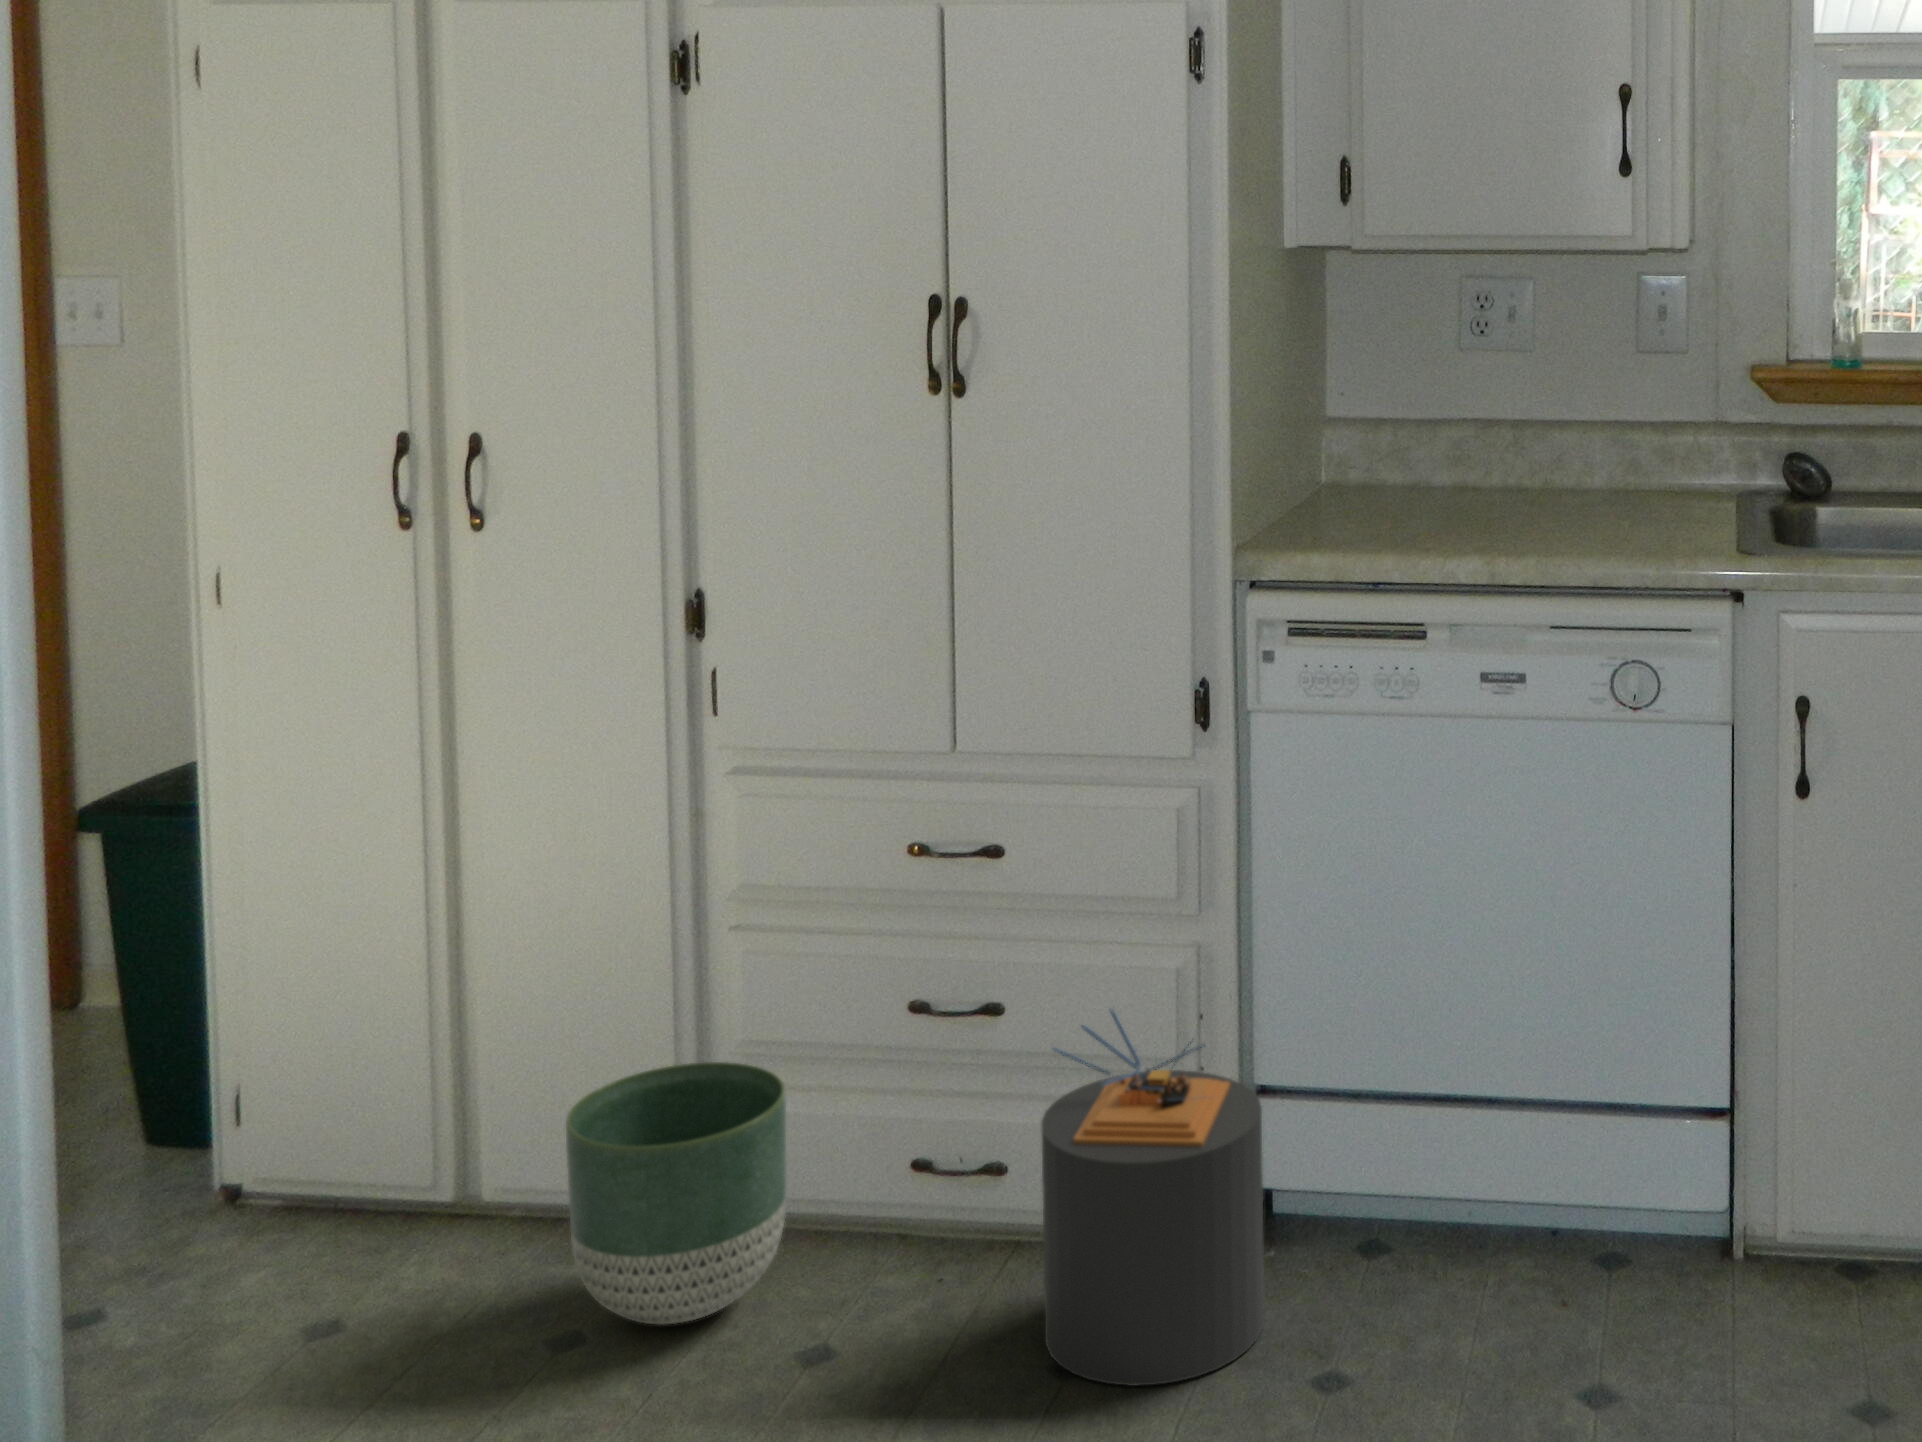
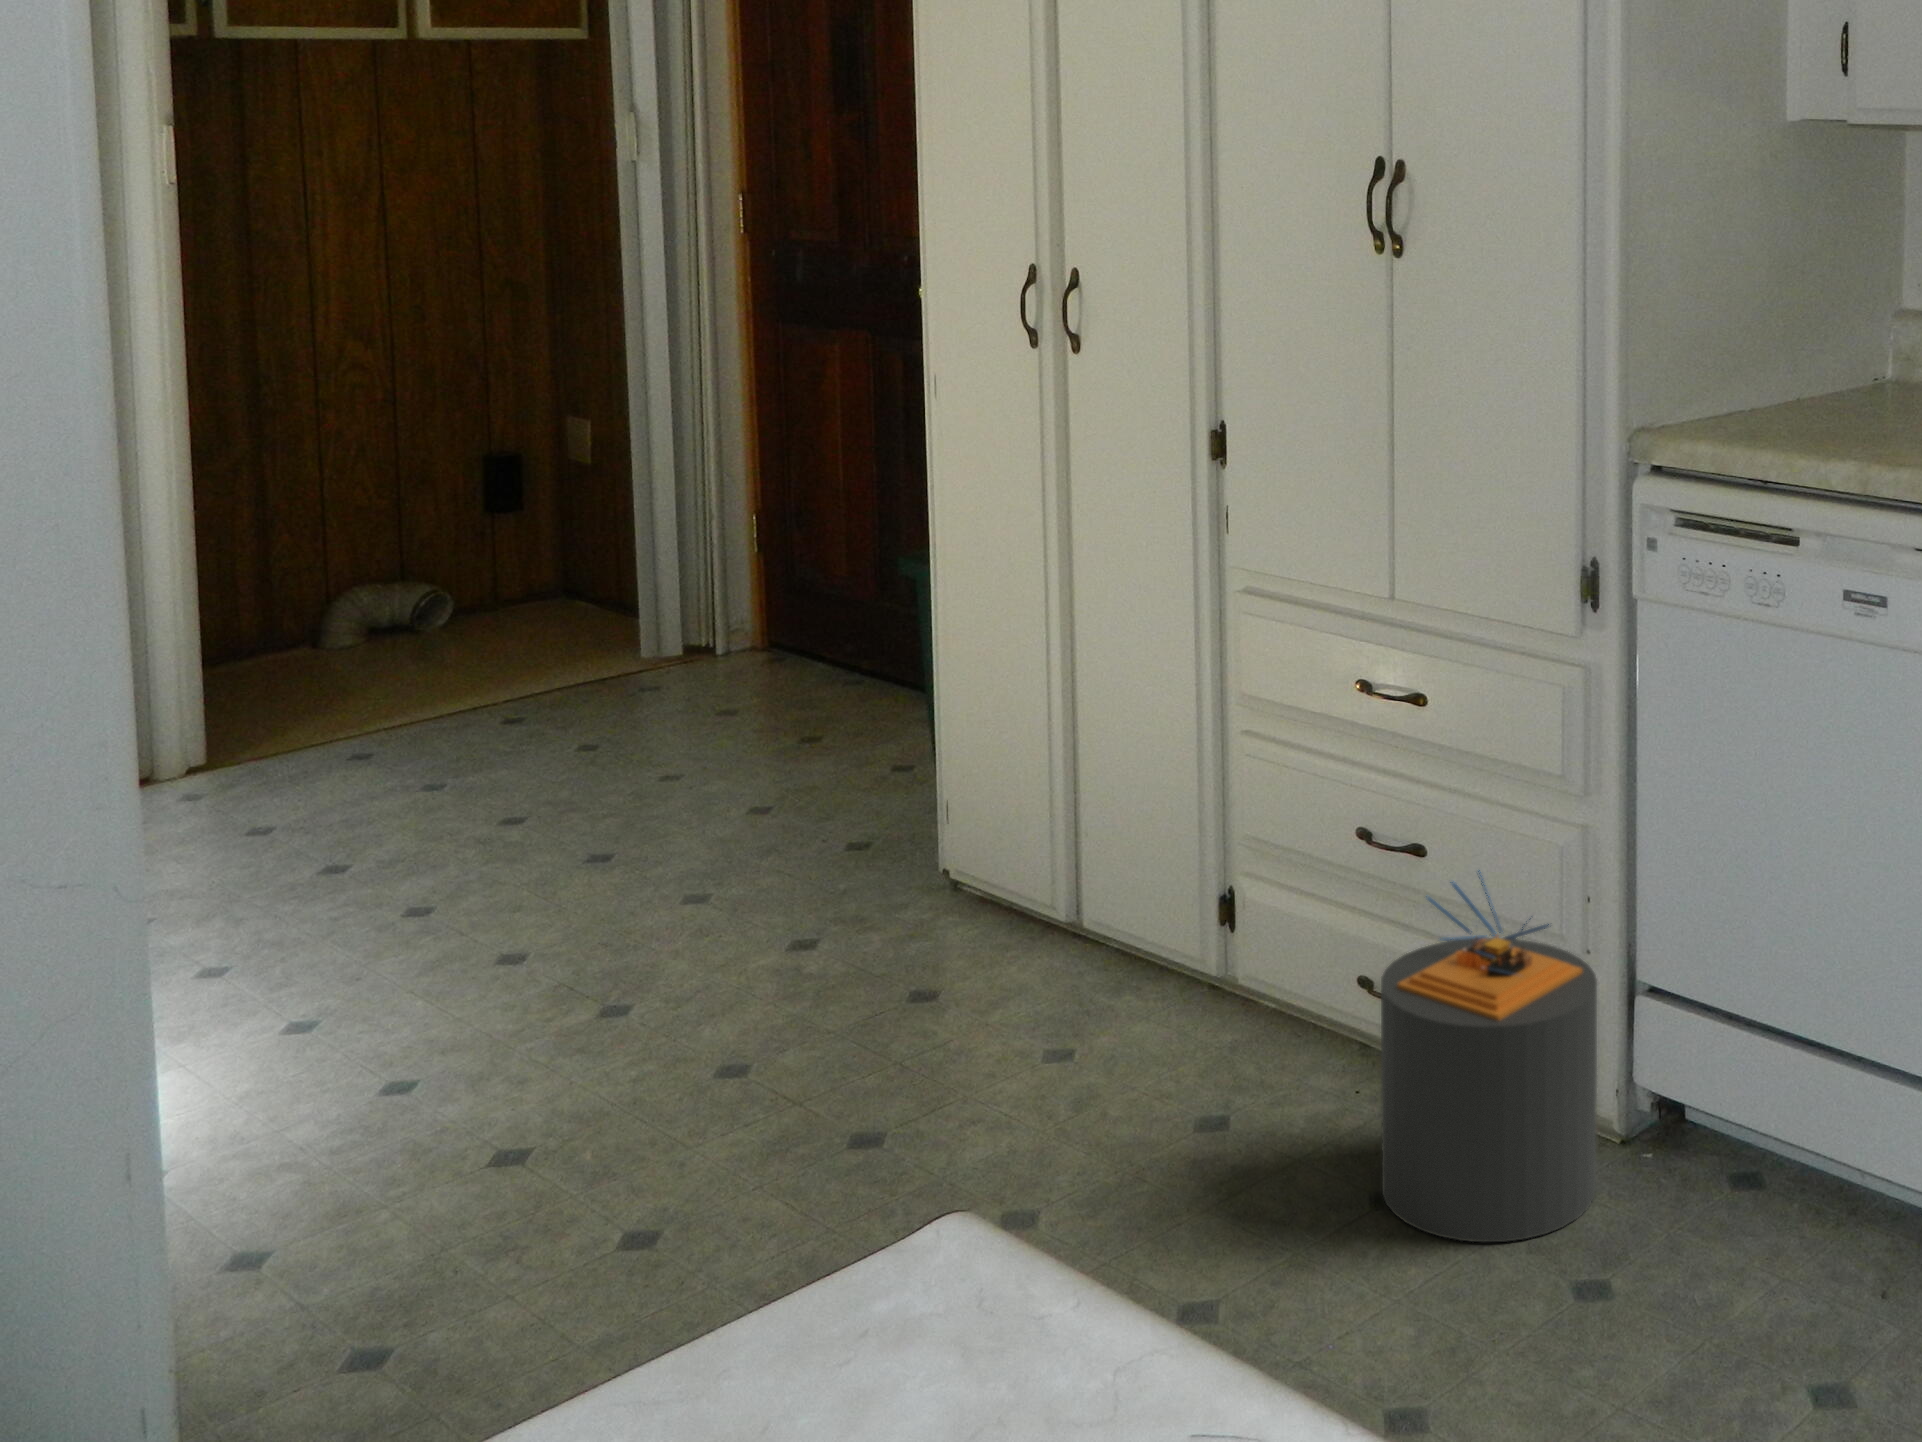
planter: present [566,1062,786,1325] -> none [1060,842,1246,1064]

